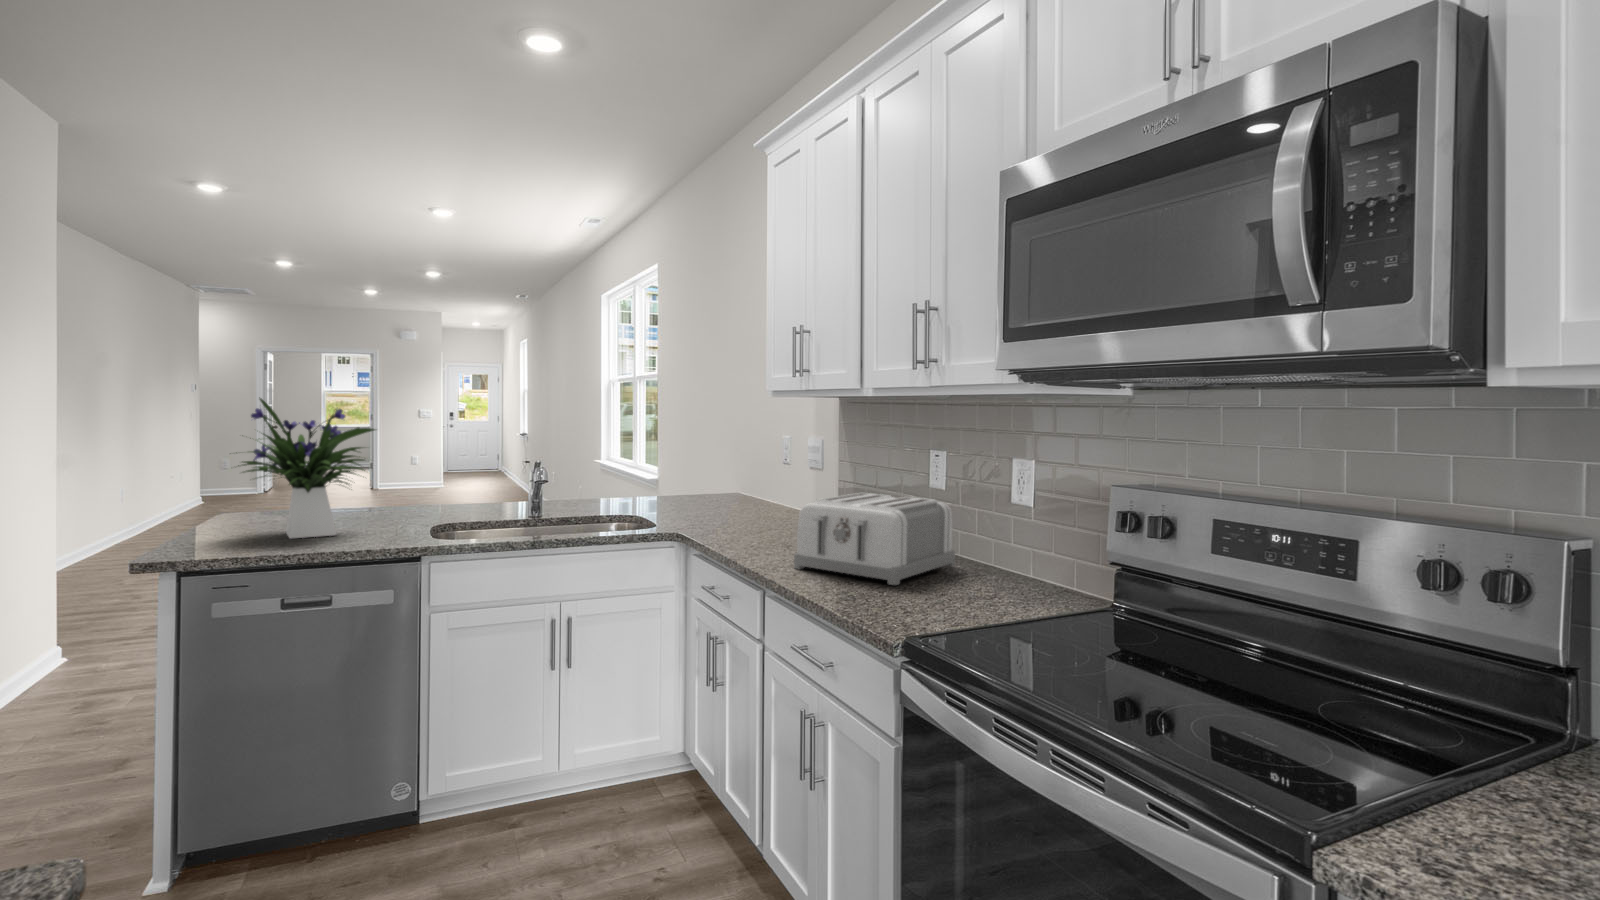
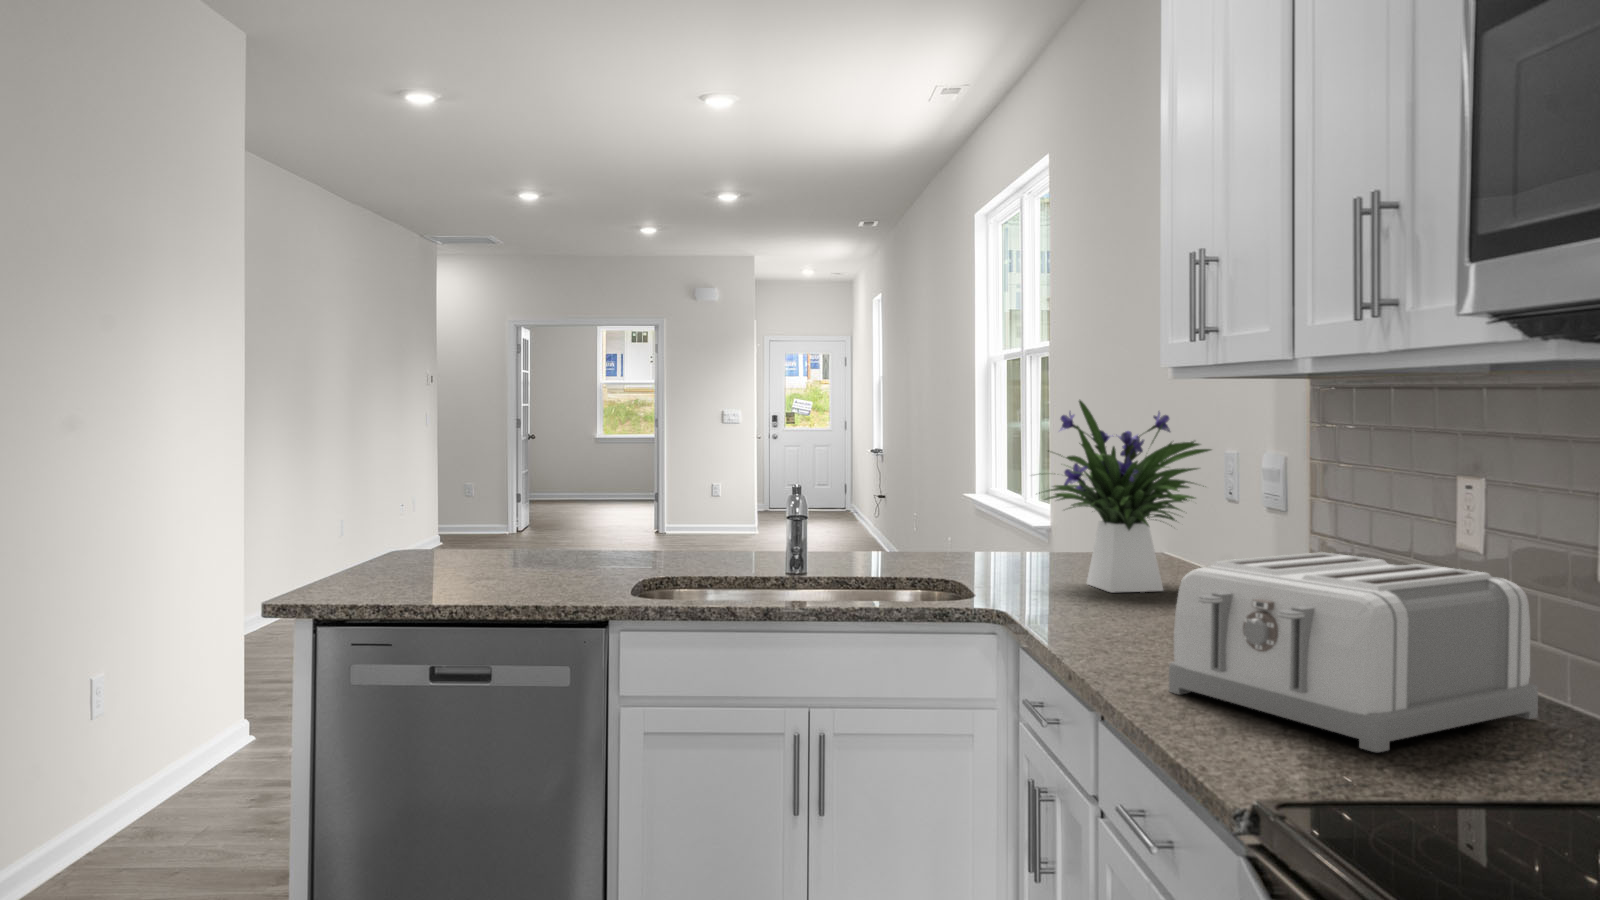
flower arrangement: present [238,398,375,538] -> present [1045,400,1211,592]

